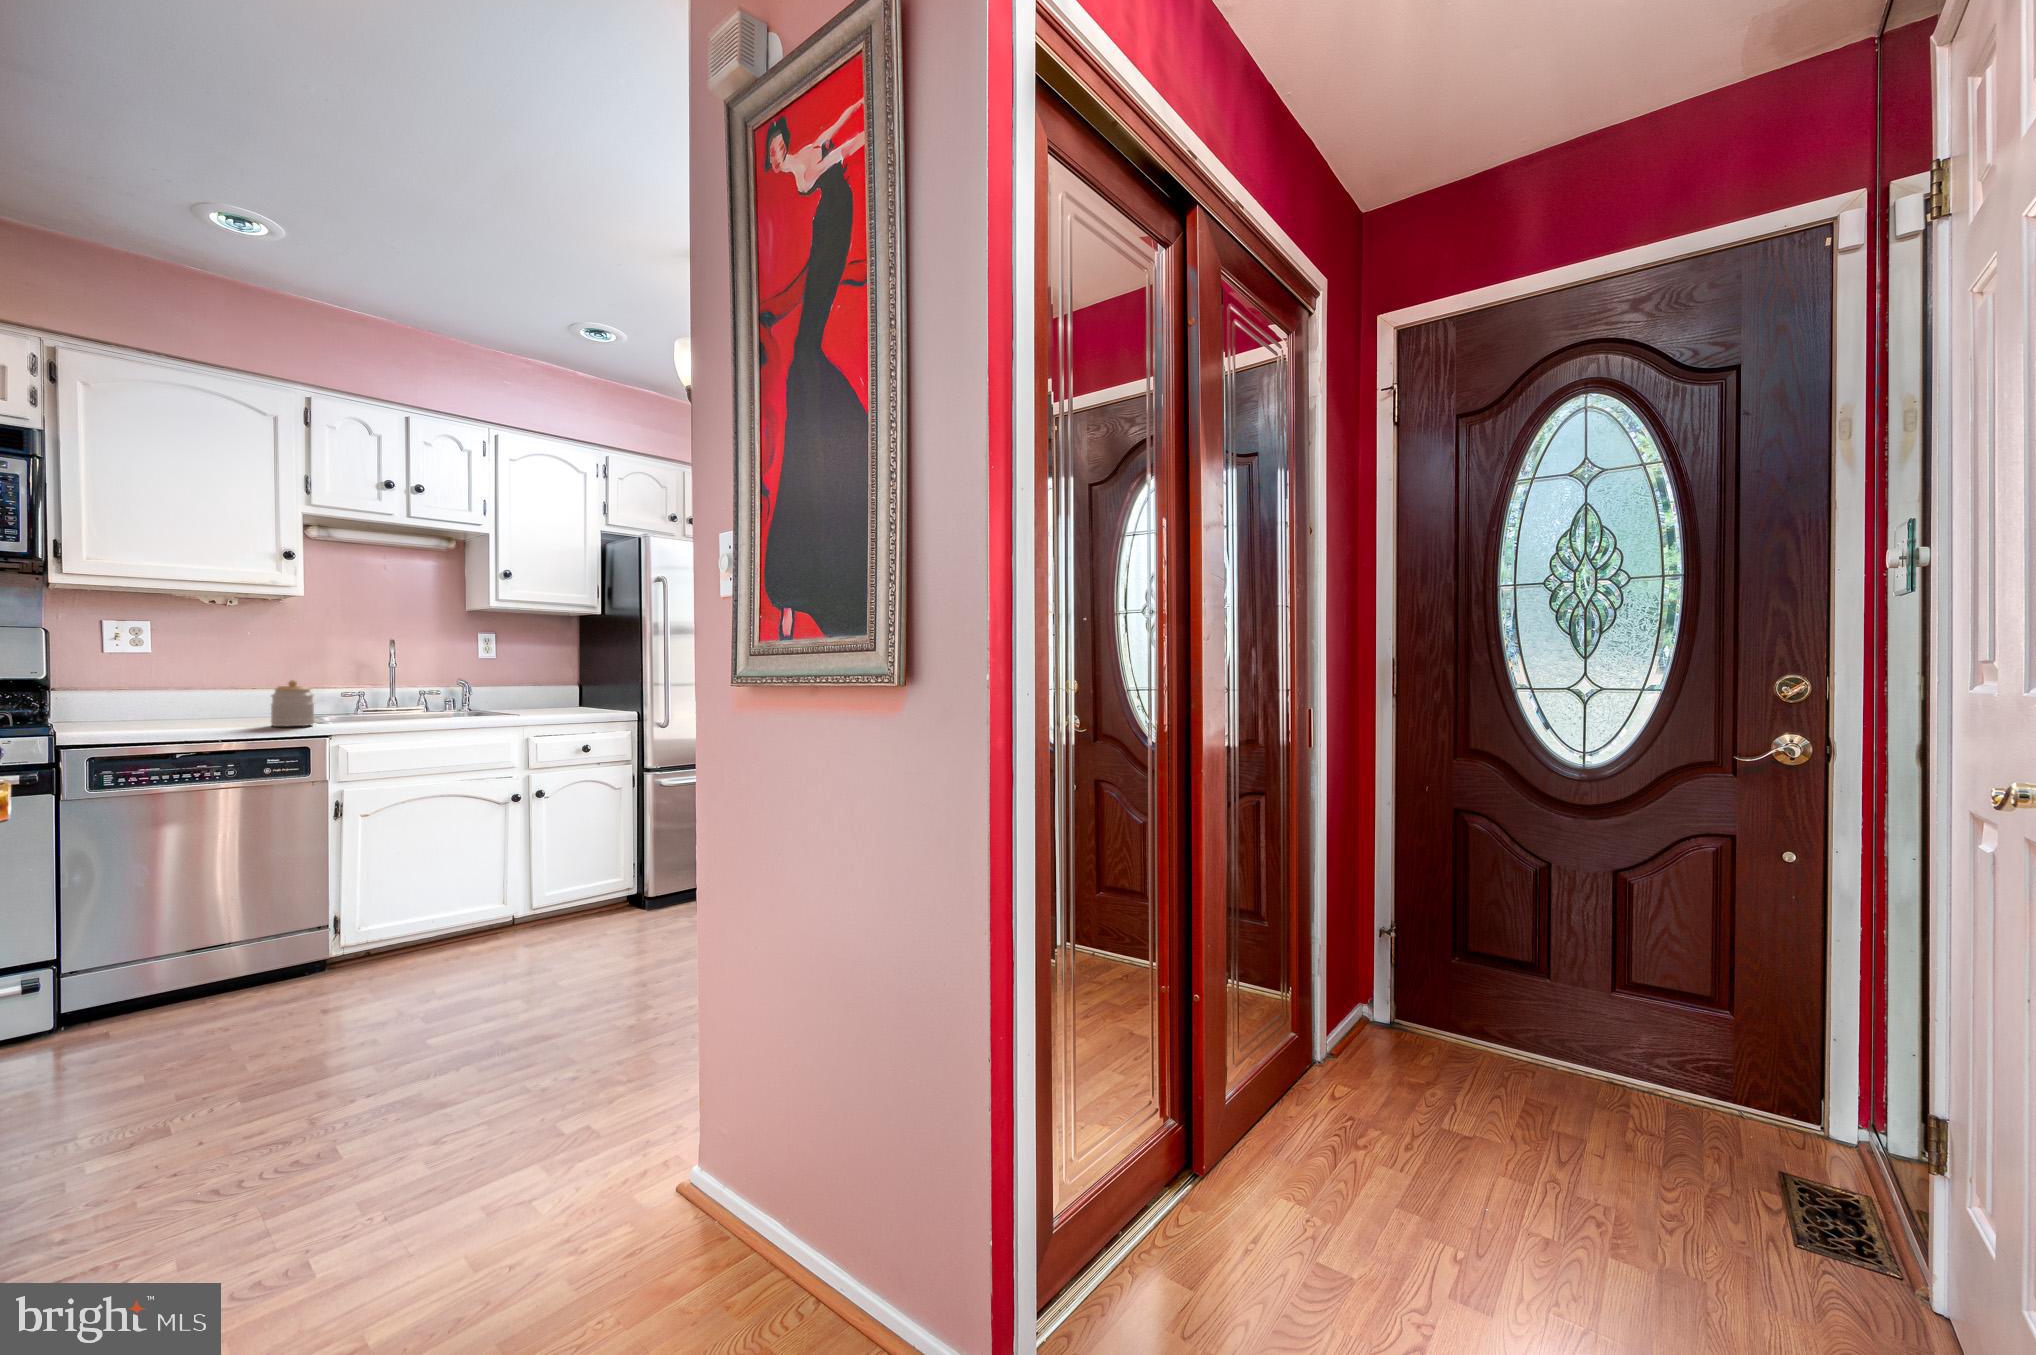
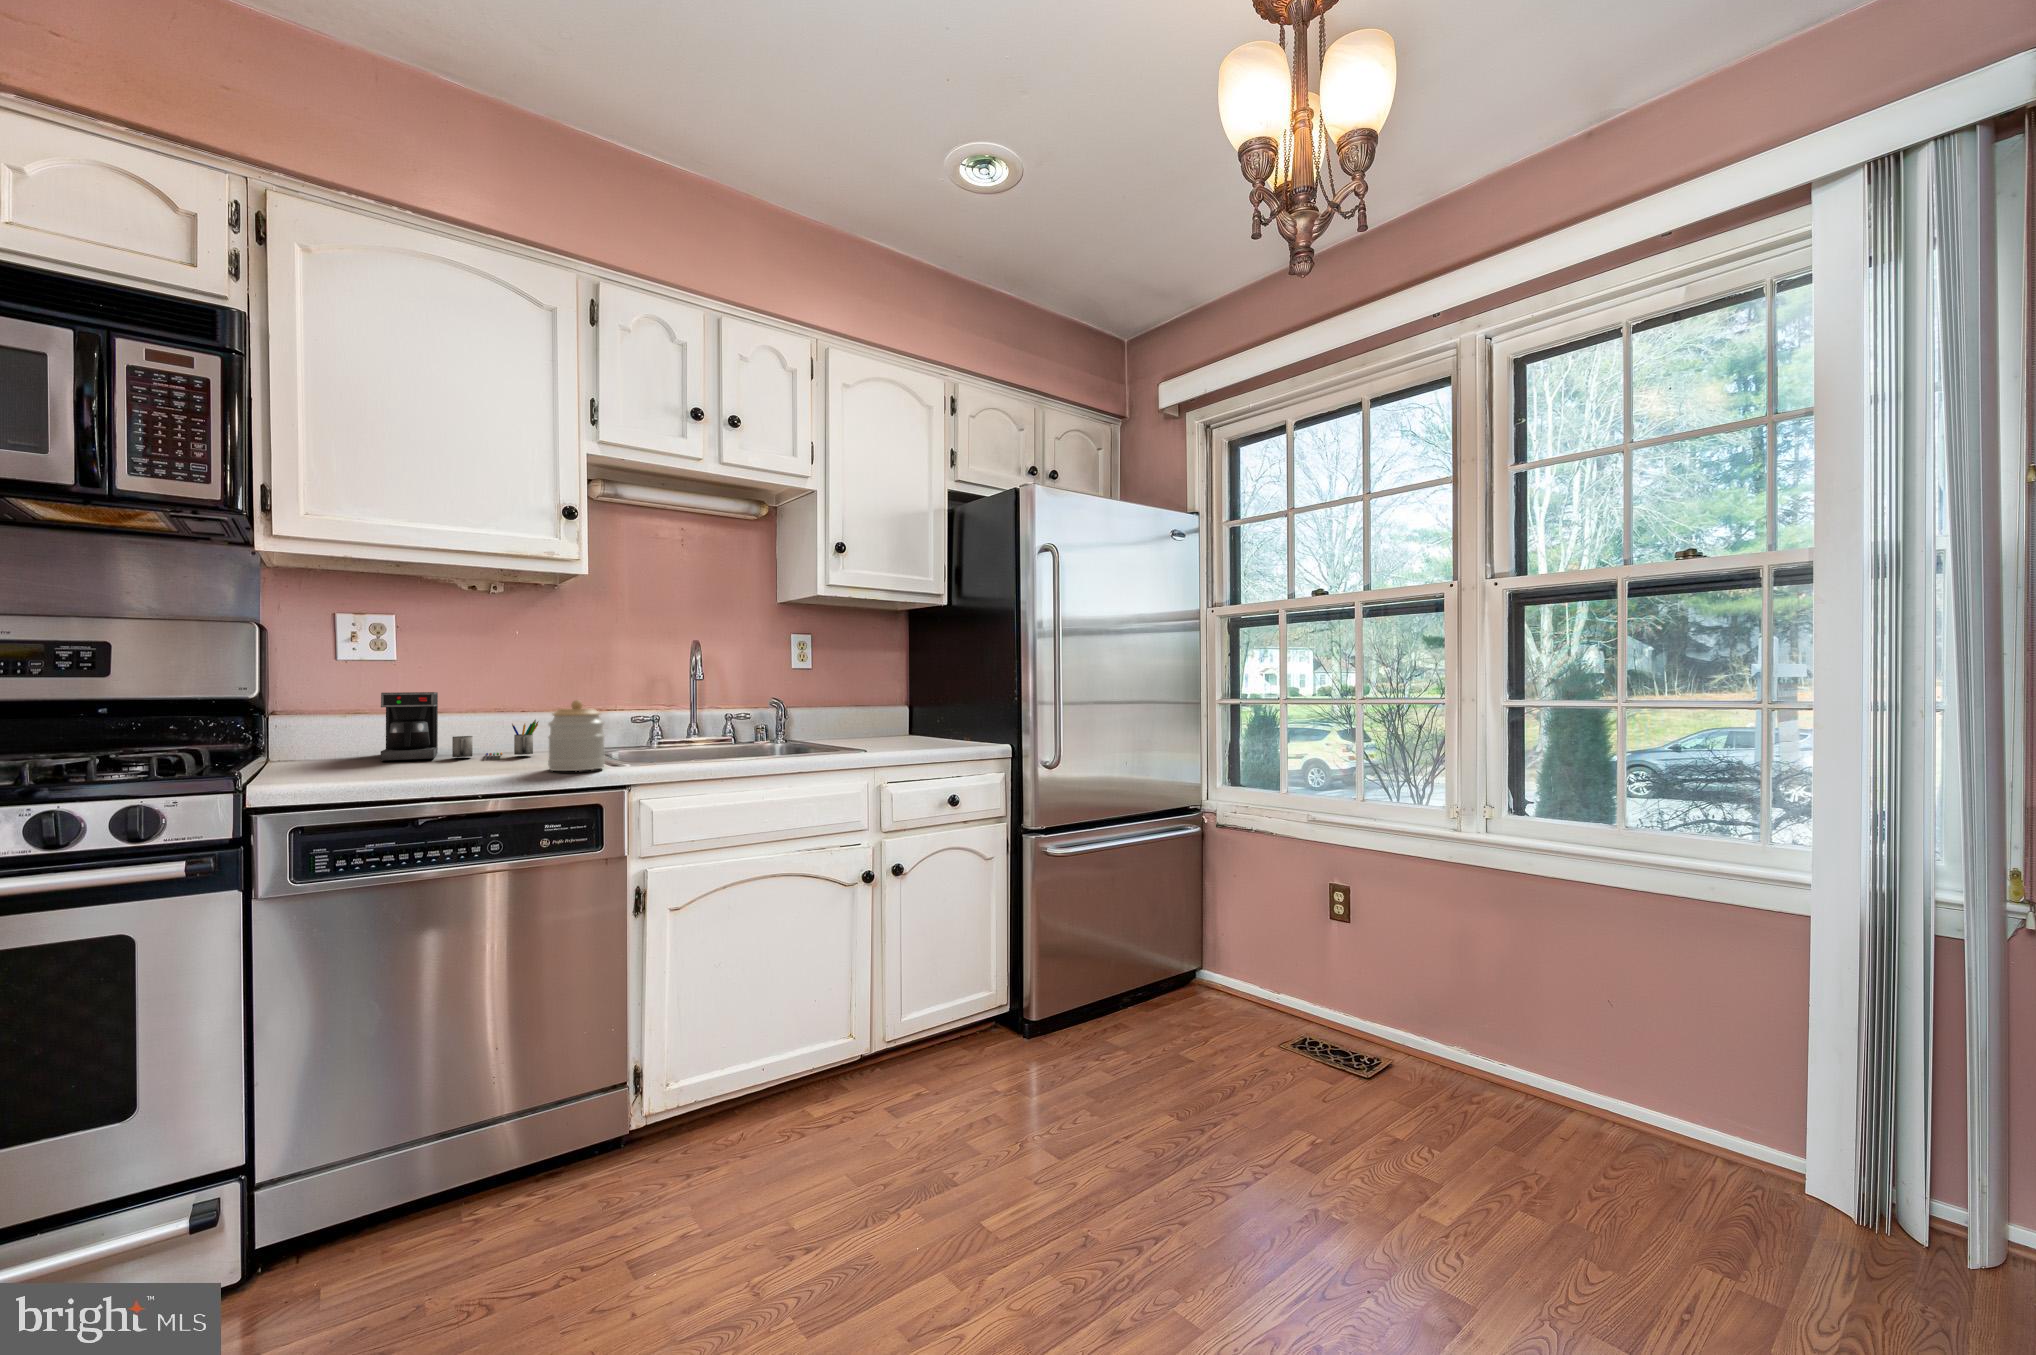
coffee maker: none [140,675,264,721] -> present [381,692,538,761]

